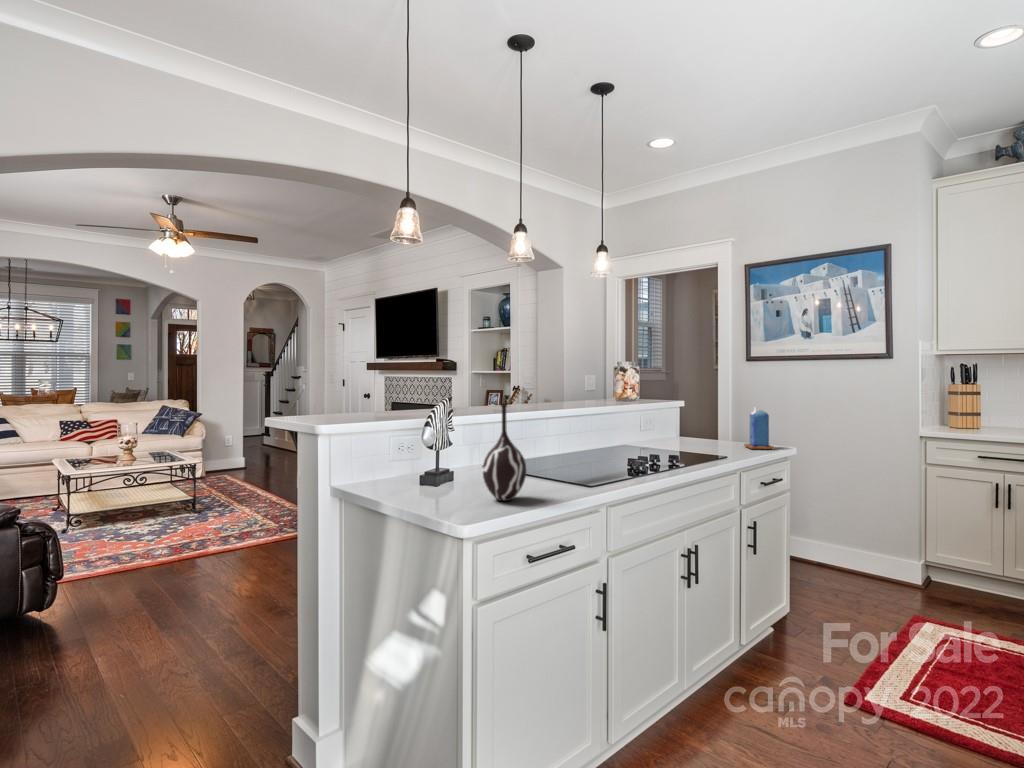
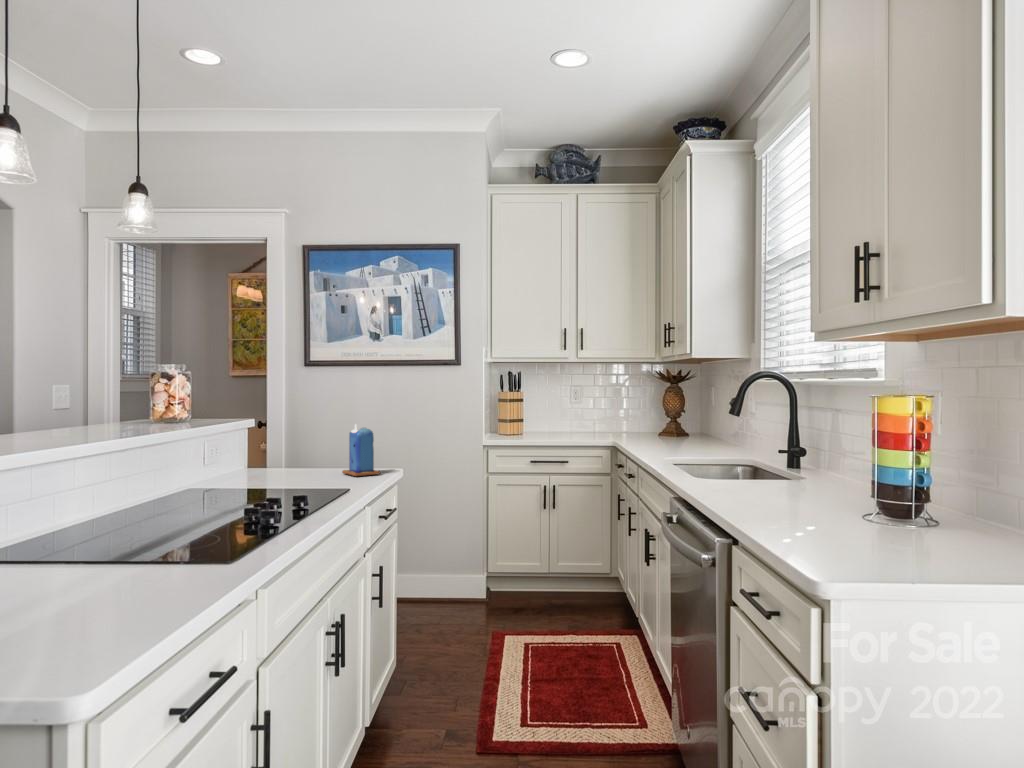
vase: present [482,403,526,501] -> none [51,441,147,626]

